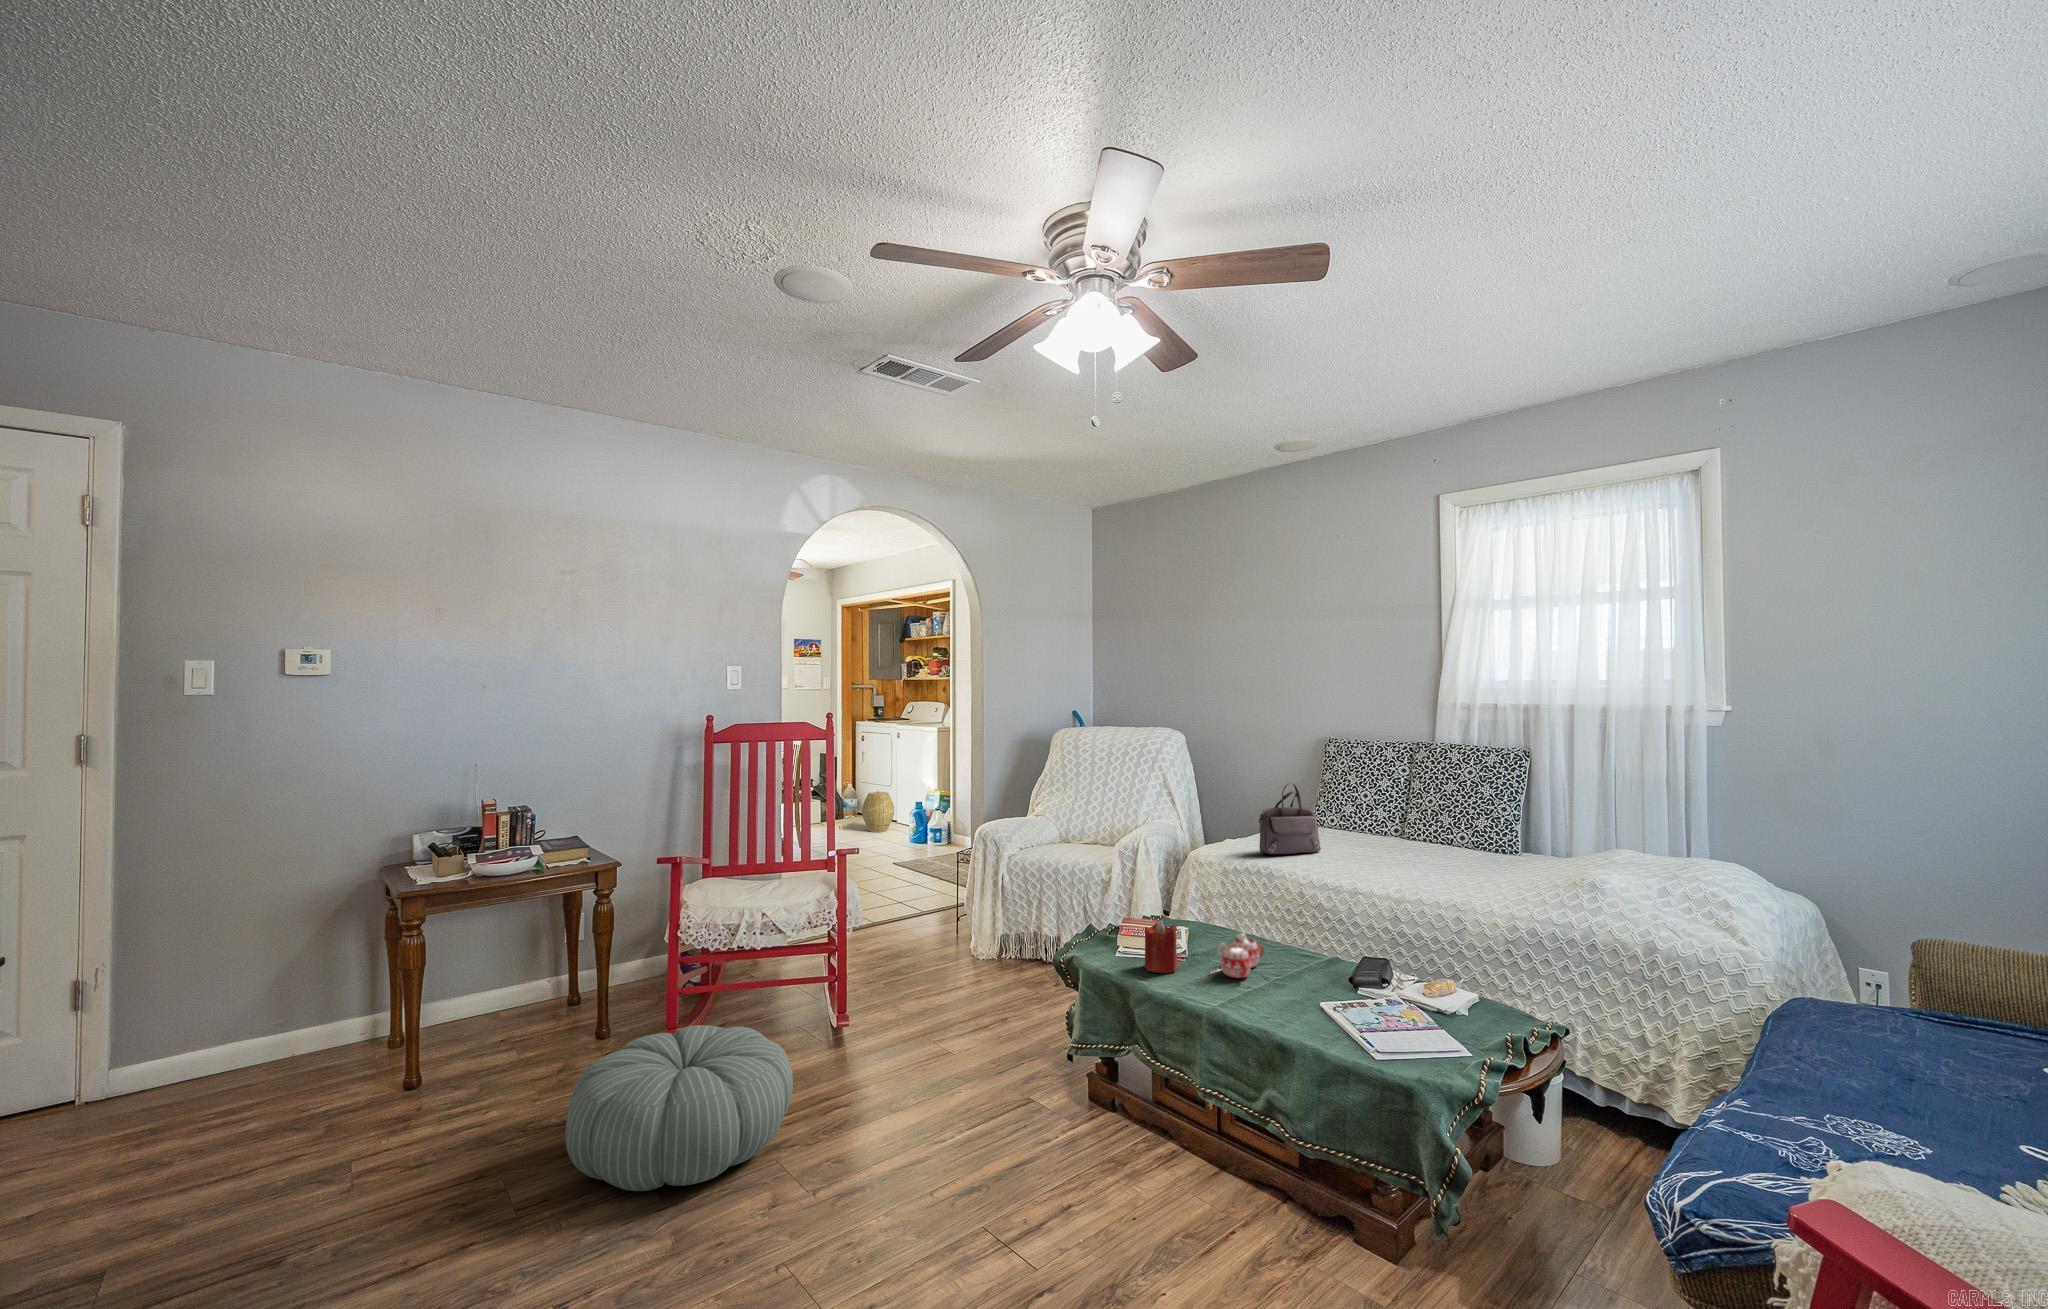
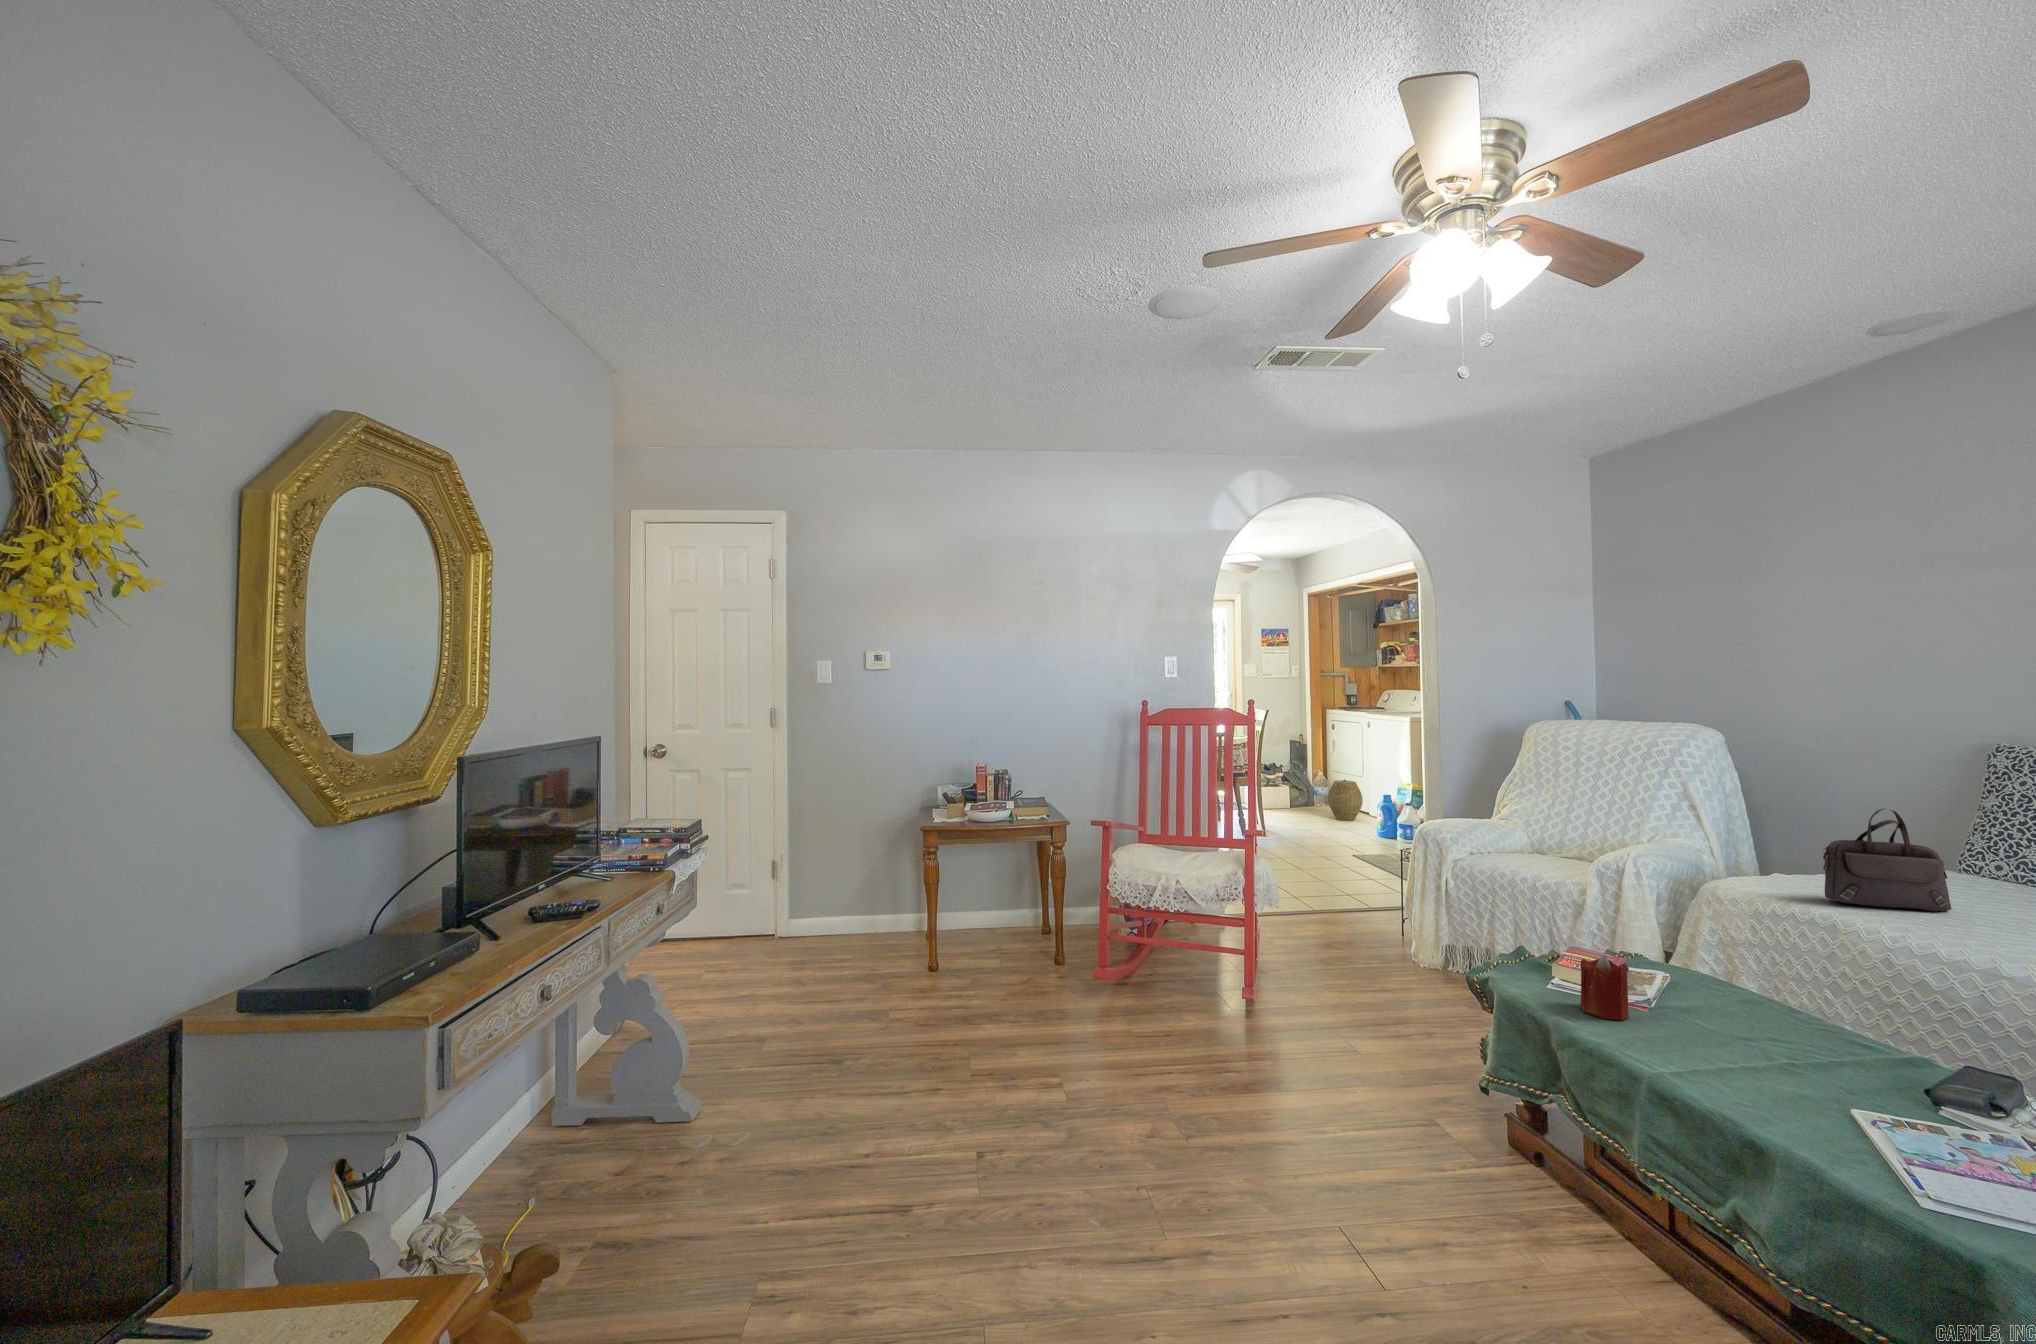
mug: present [1211,934,1264,978] -> none [1677,994,1779,1050]
pouf: present [565,1025,793,1191] -> none [1007,961,1185,1089]

